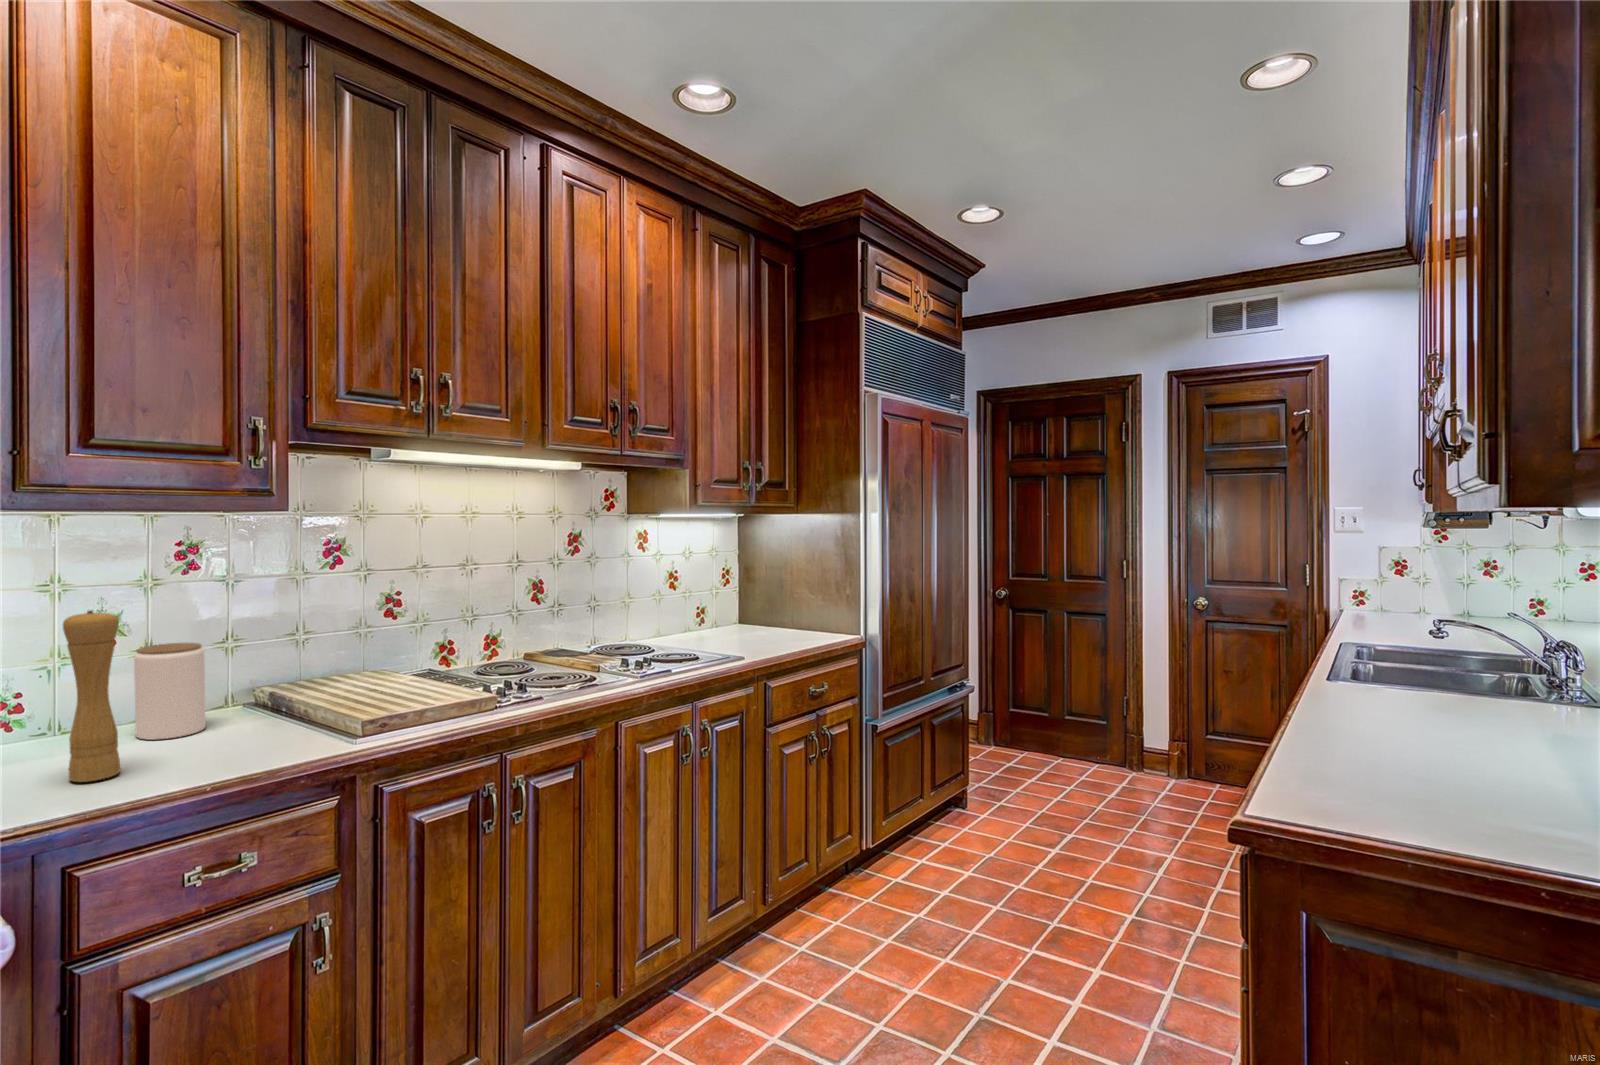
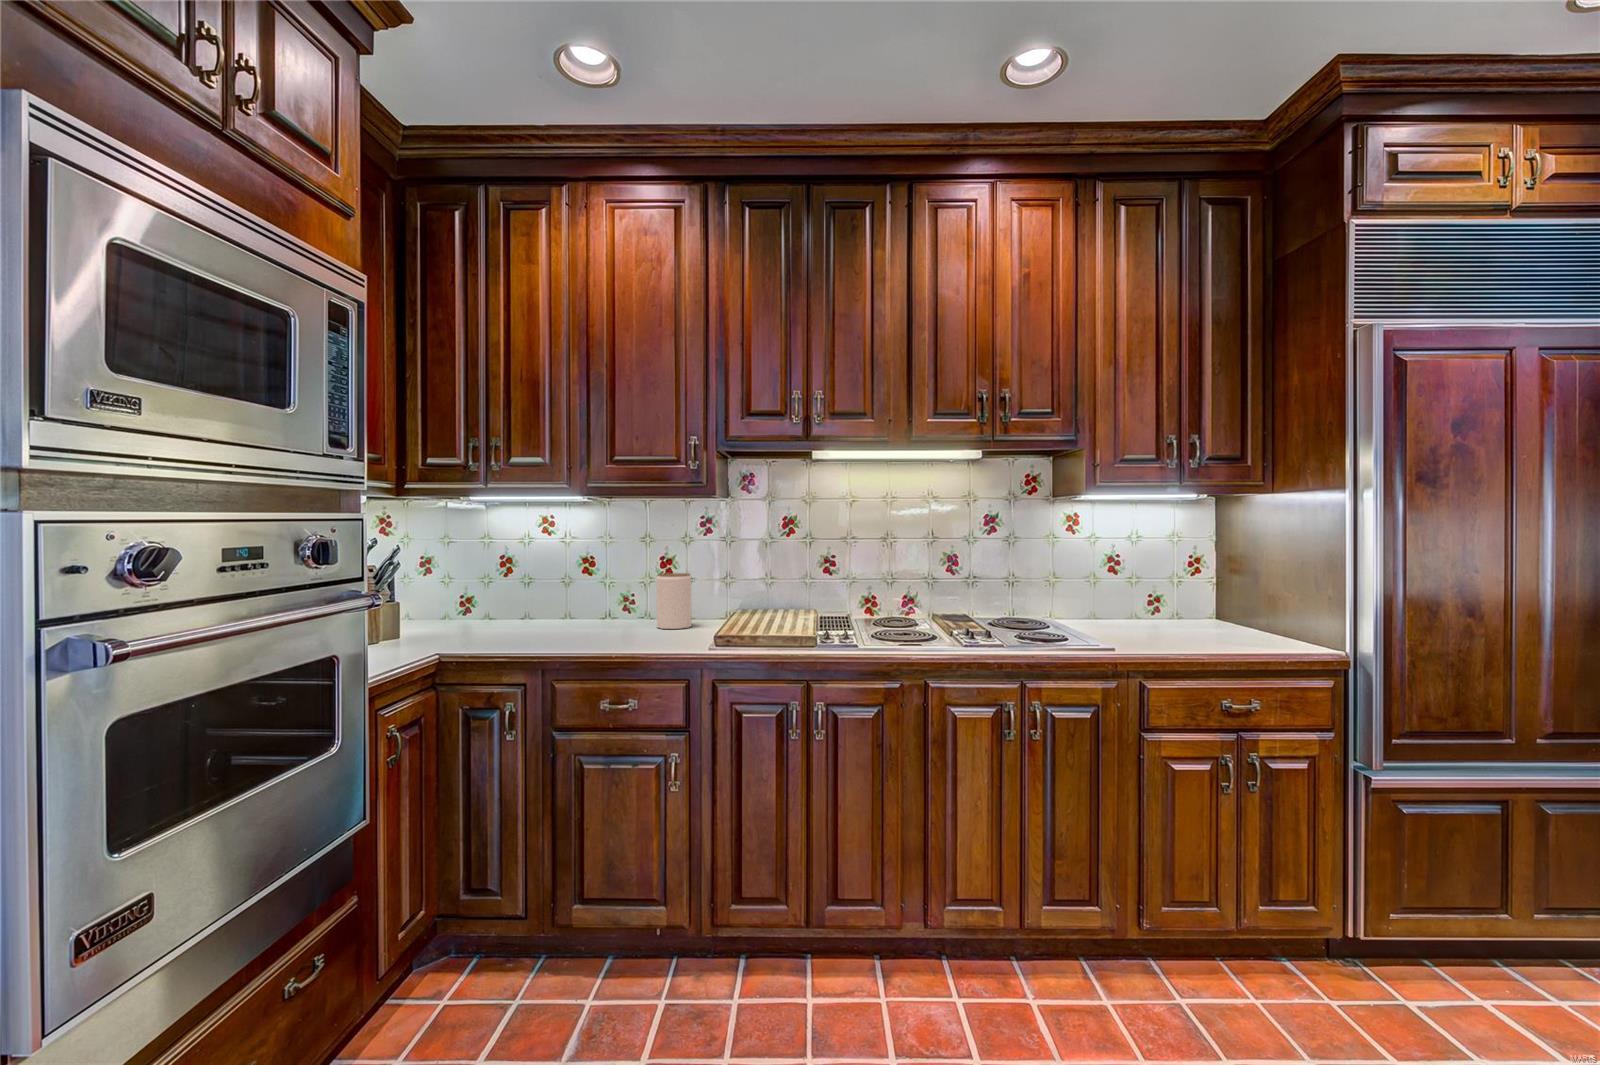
pepper mill: present [63,610,120,782] -> none [596,542,620,638]

